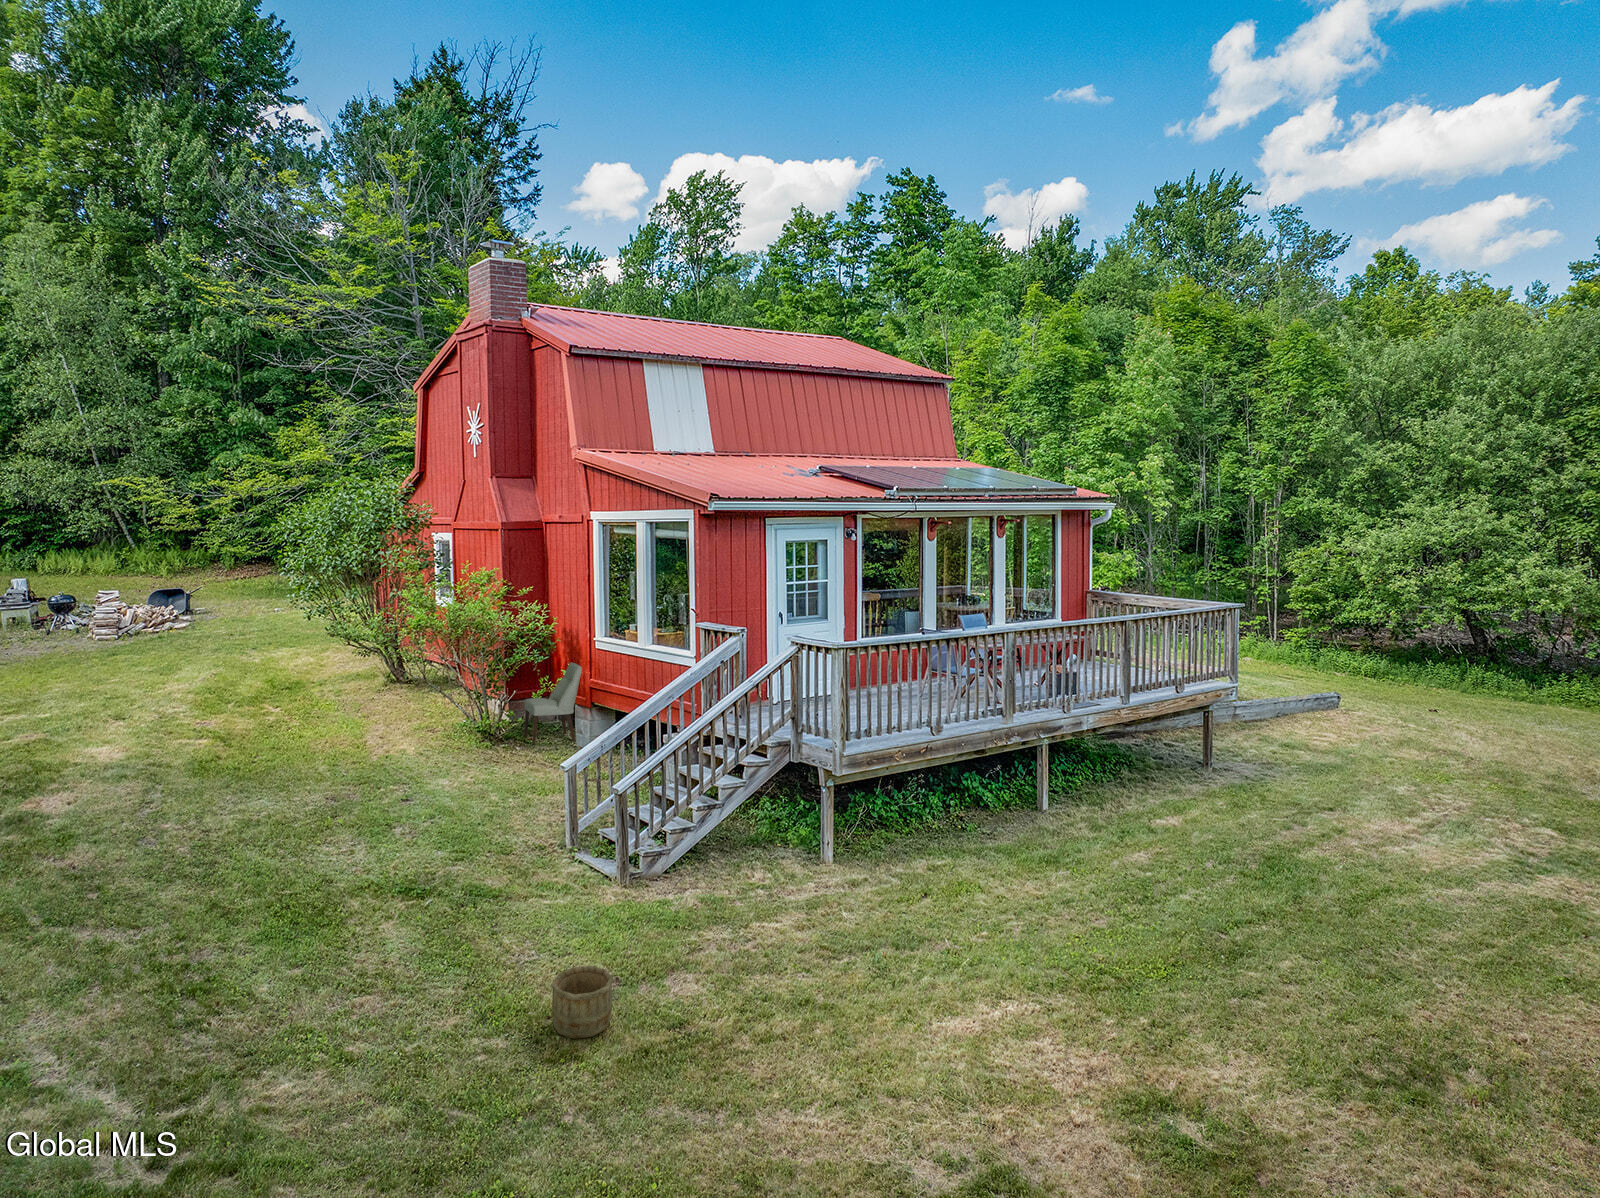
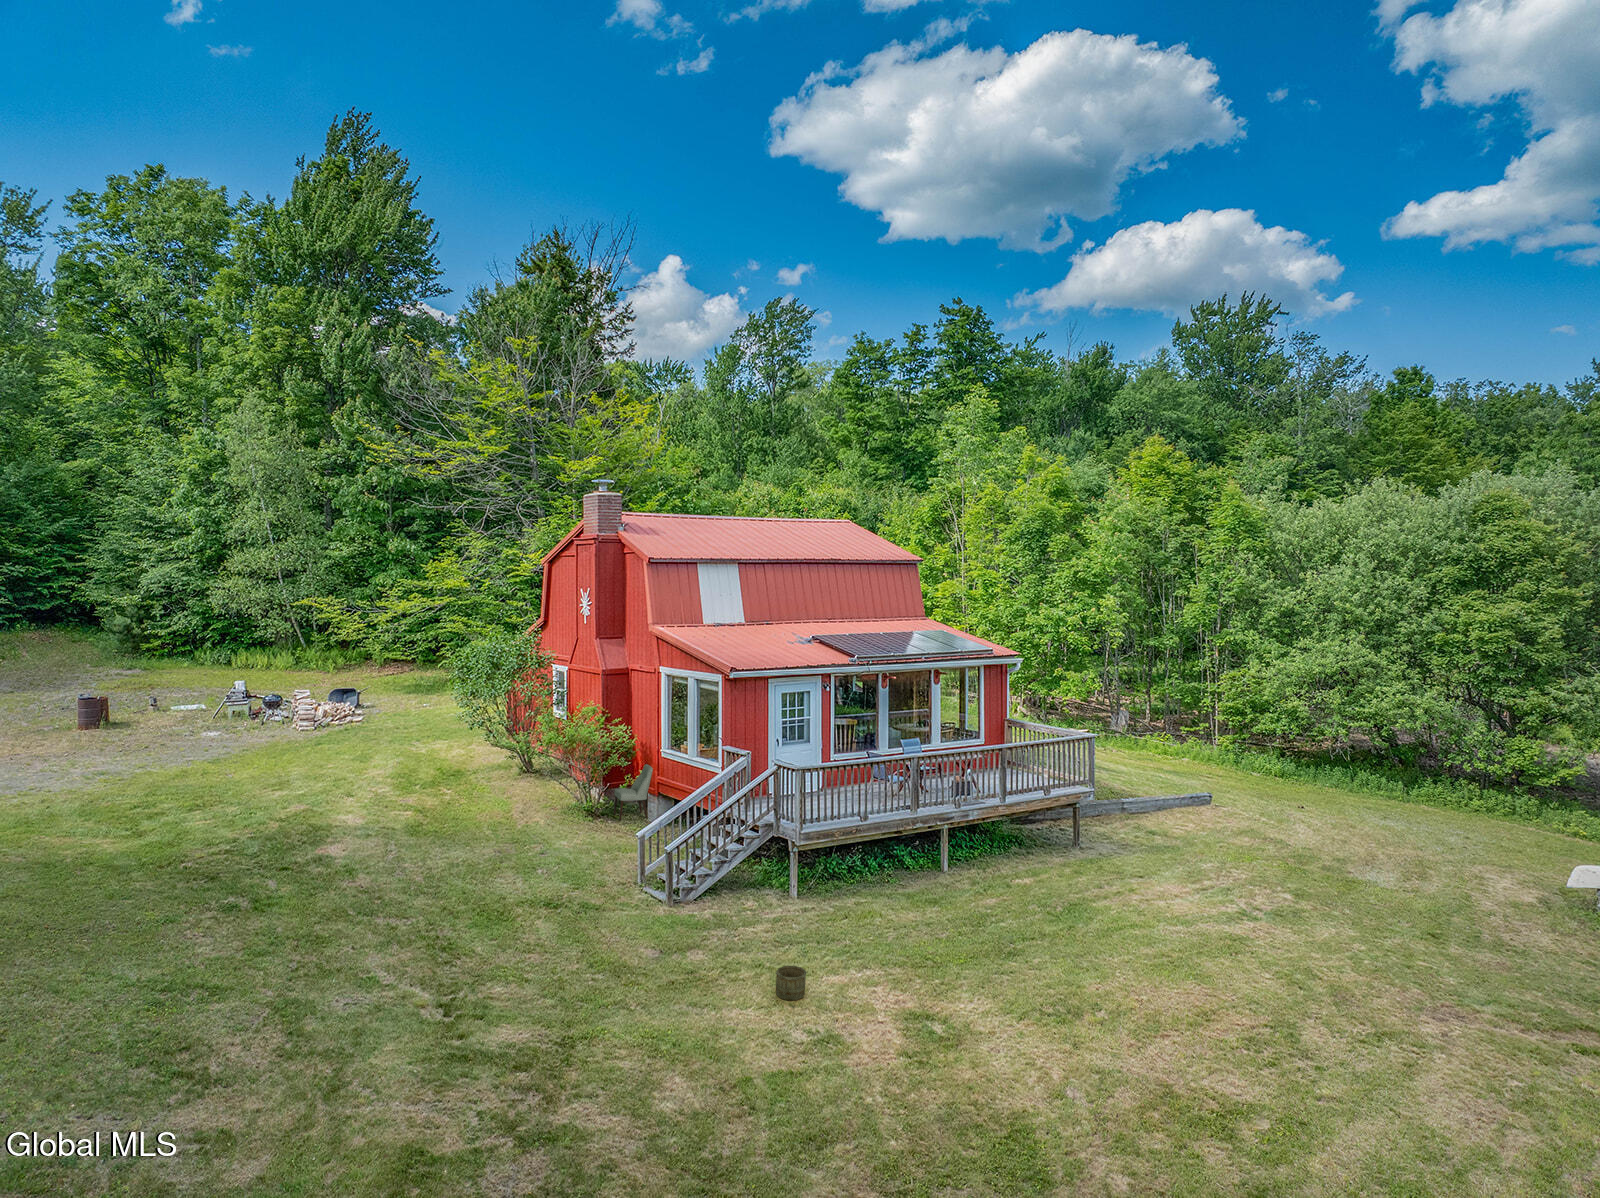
wooden bucket: present [551,966,614,1039] -> present [776,966,807,1001]

